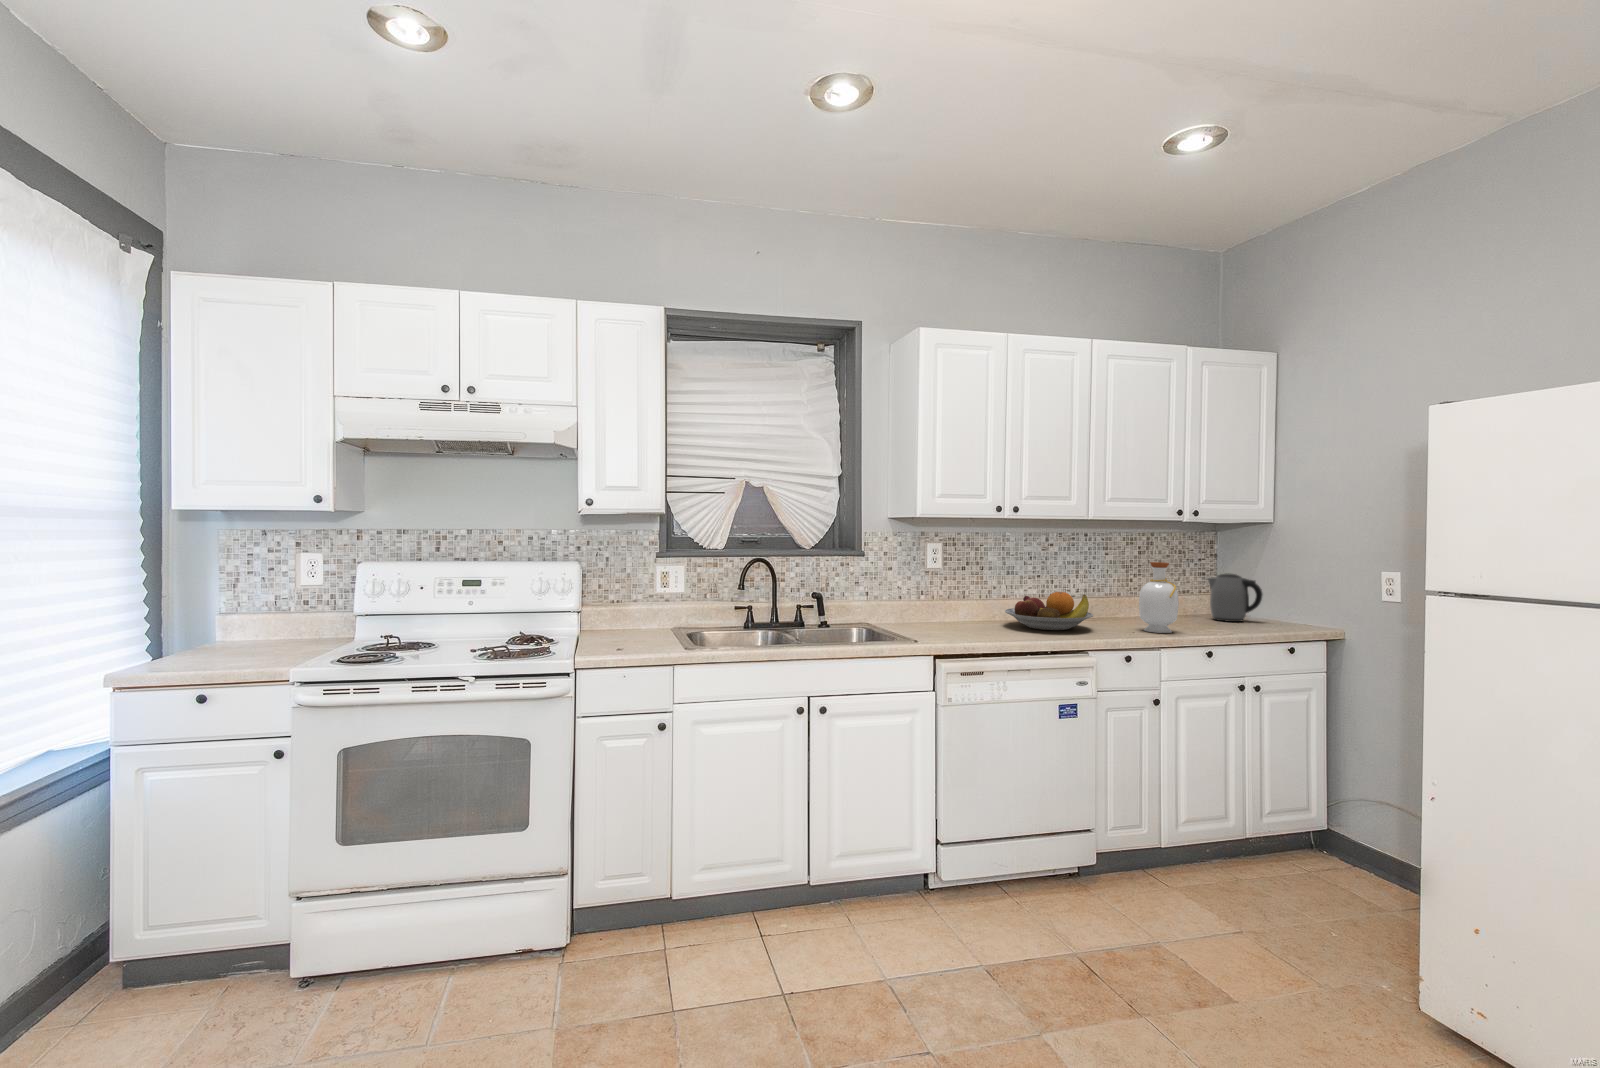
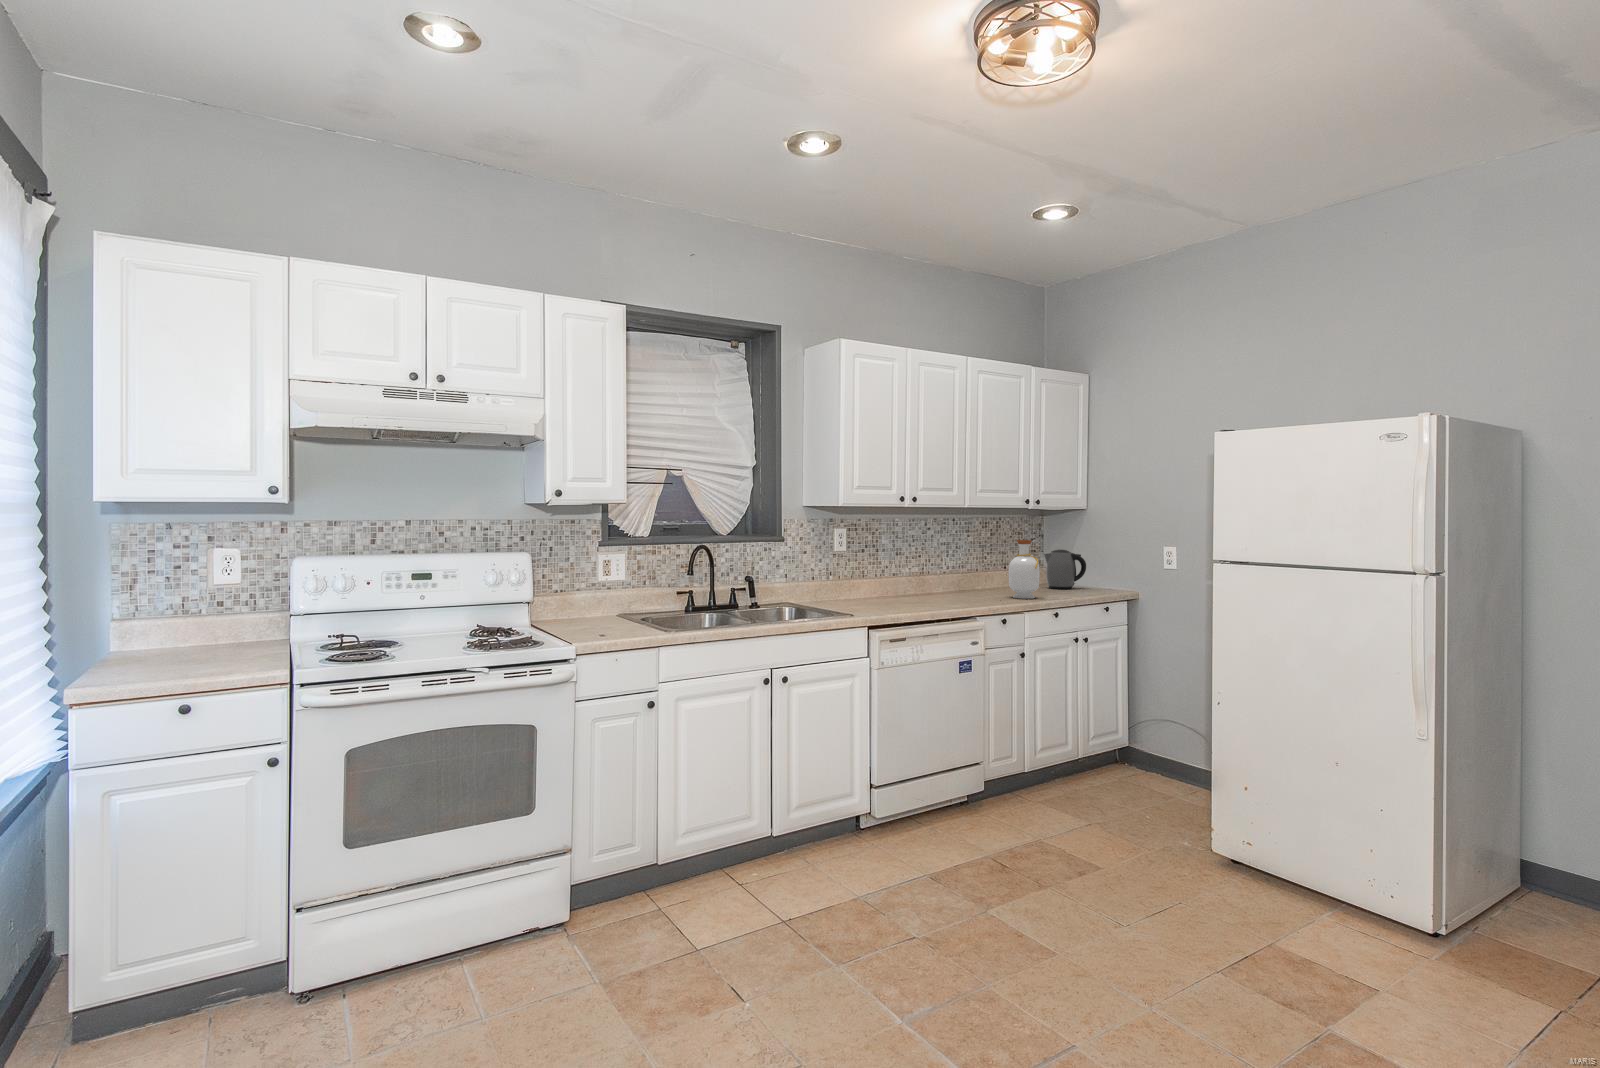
fruit bowl: present [1005,592,1093,630] -> none [903,568,978,601]

